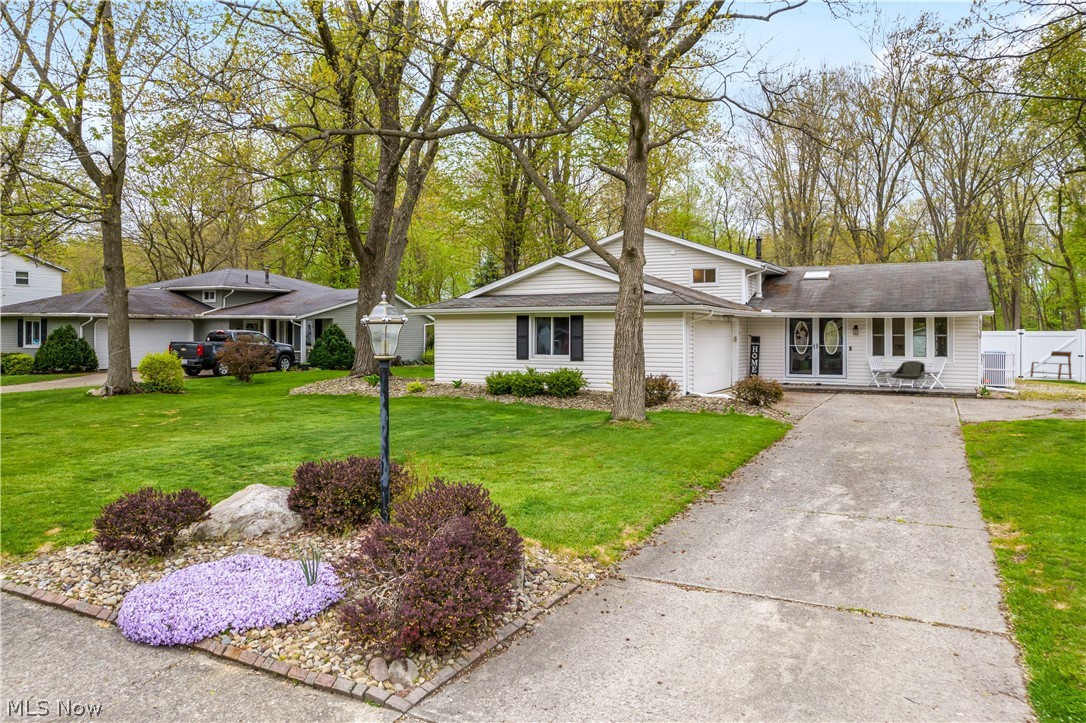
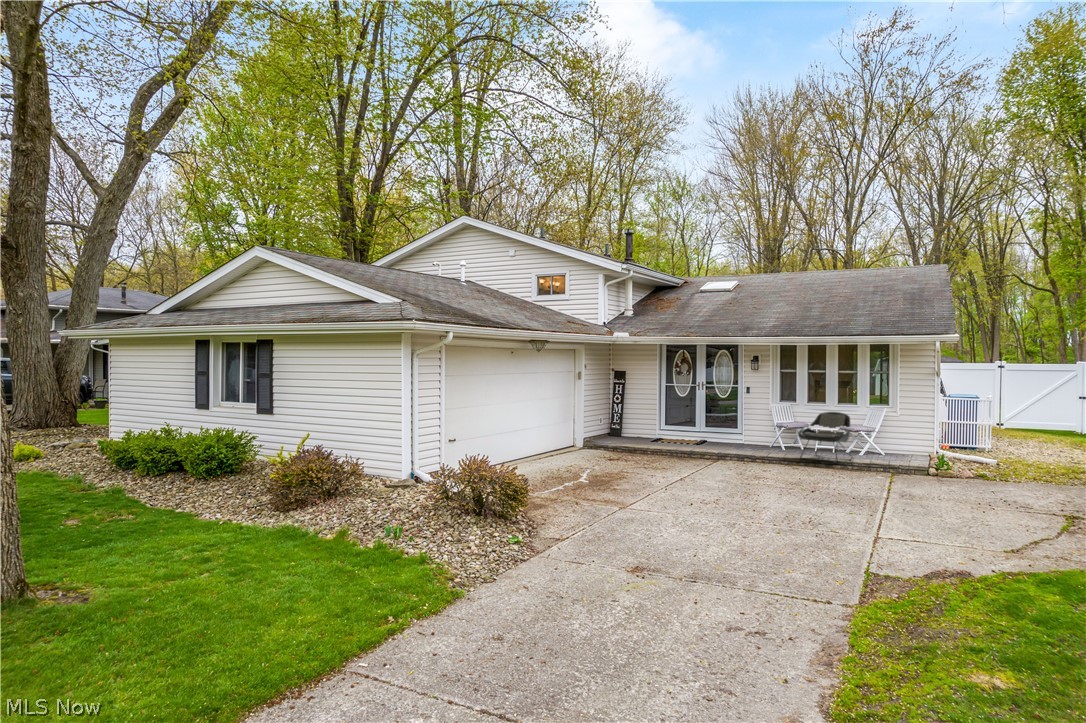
bench: present [1030,351,1072,379] -> none [1014,394,1072,435]

